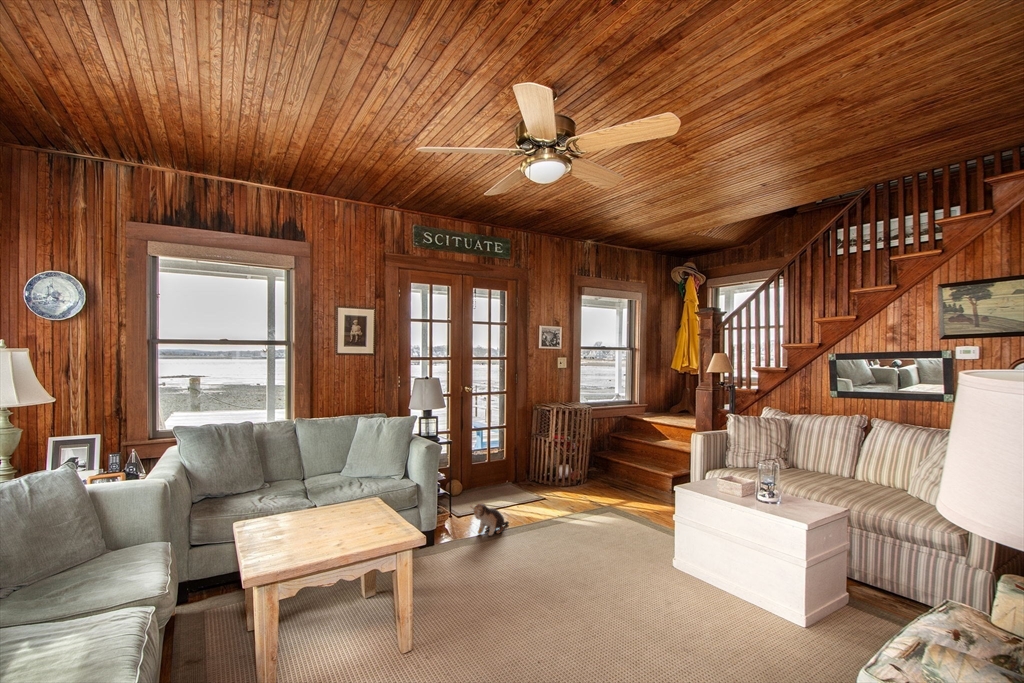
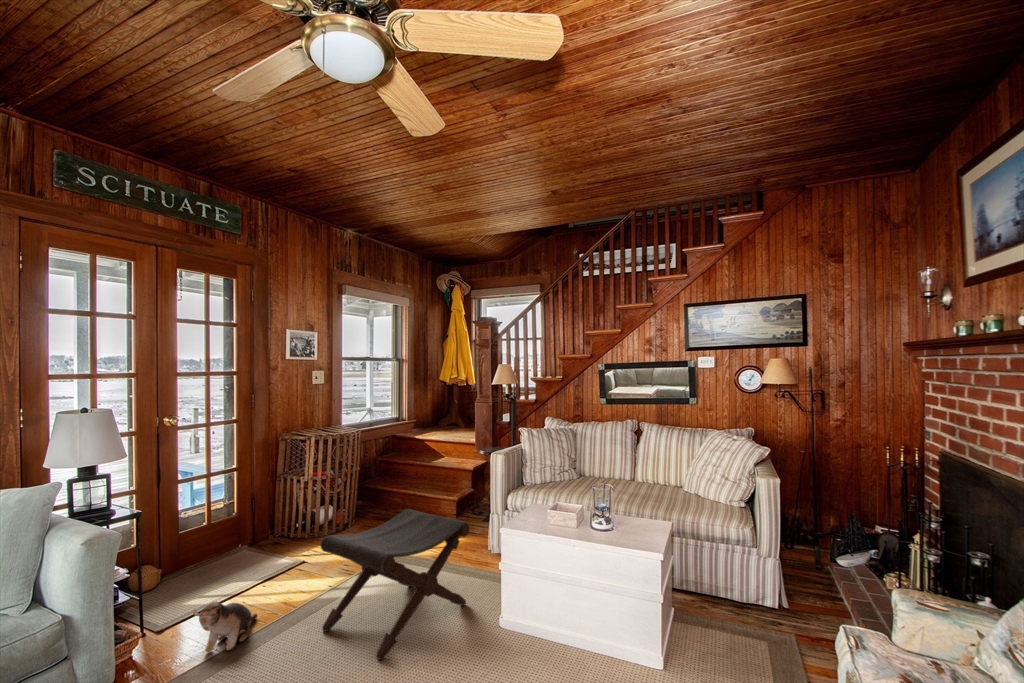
footstool: none [544,468,656,563] -> present [320,509,469,660]

